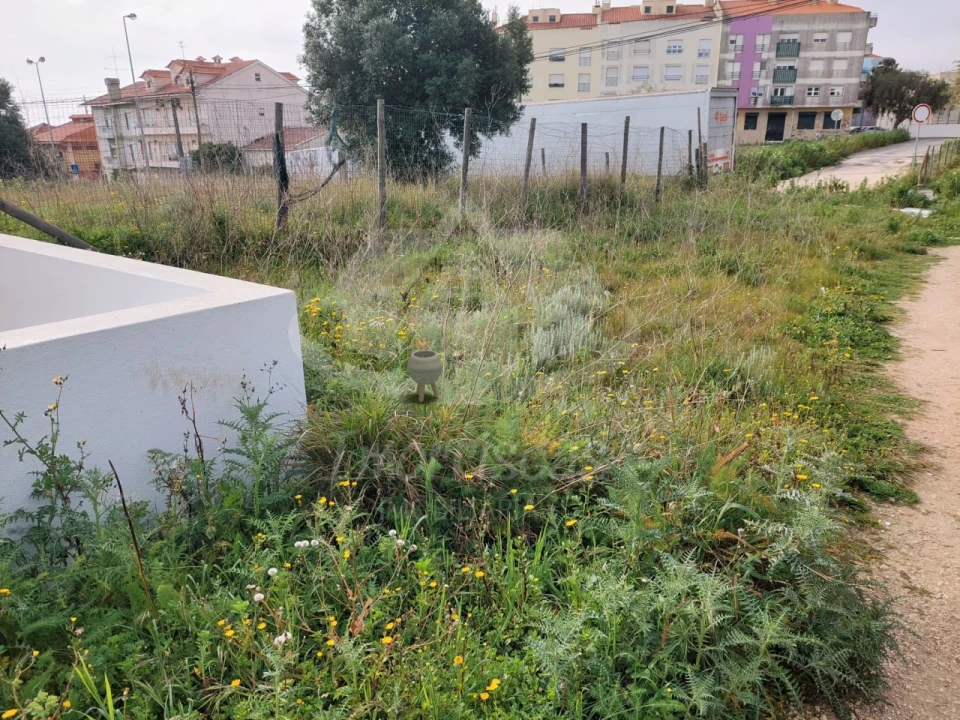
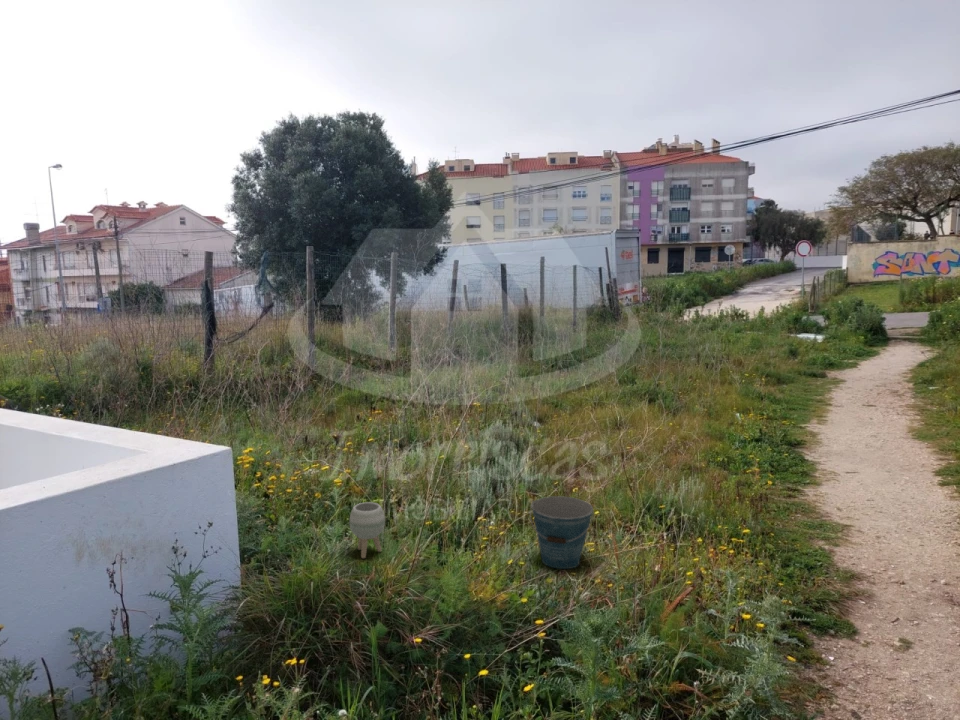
bucket: none [586,353,652,424] -> present [531,496,594,569]

